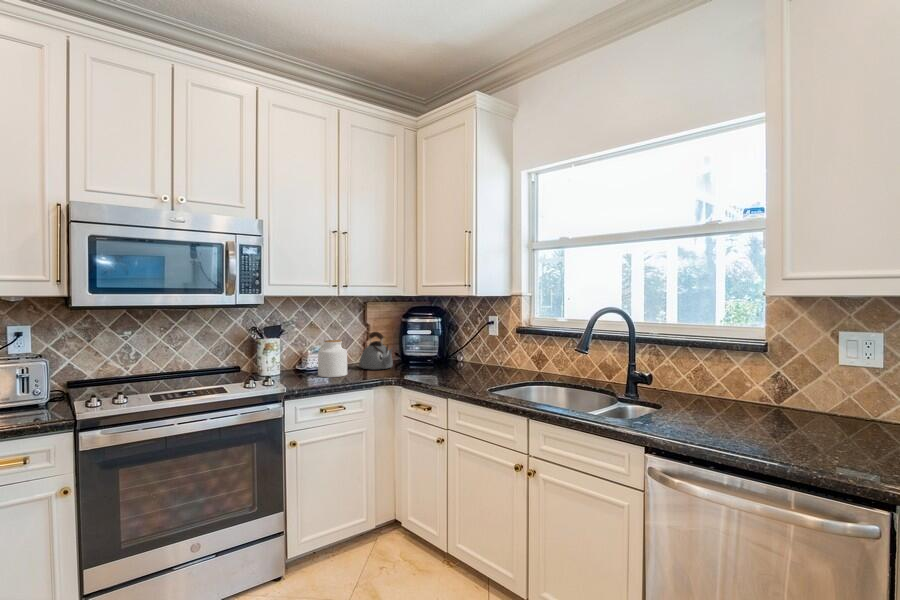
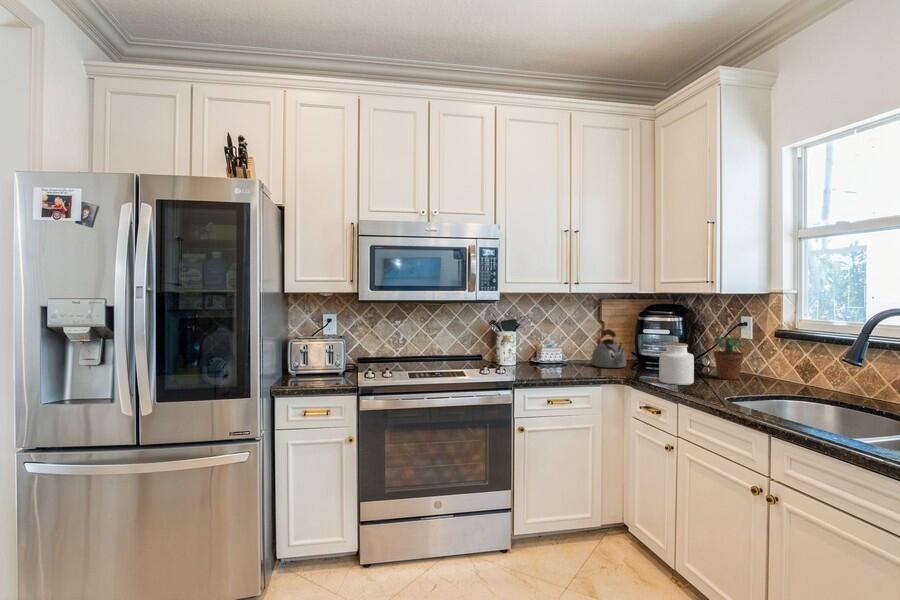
potted plant: none [469,334,499,372] -> present [713,337,751,380]
jar: present [318,340,347,377] -> present [659,343,694,385]

